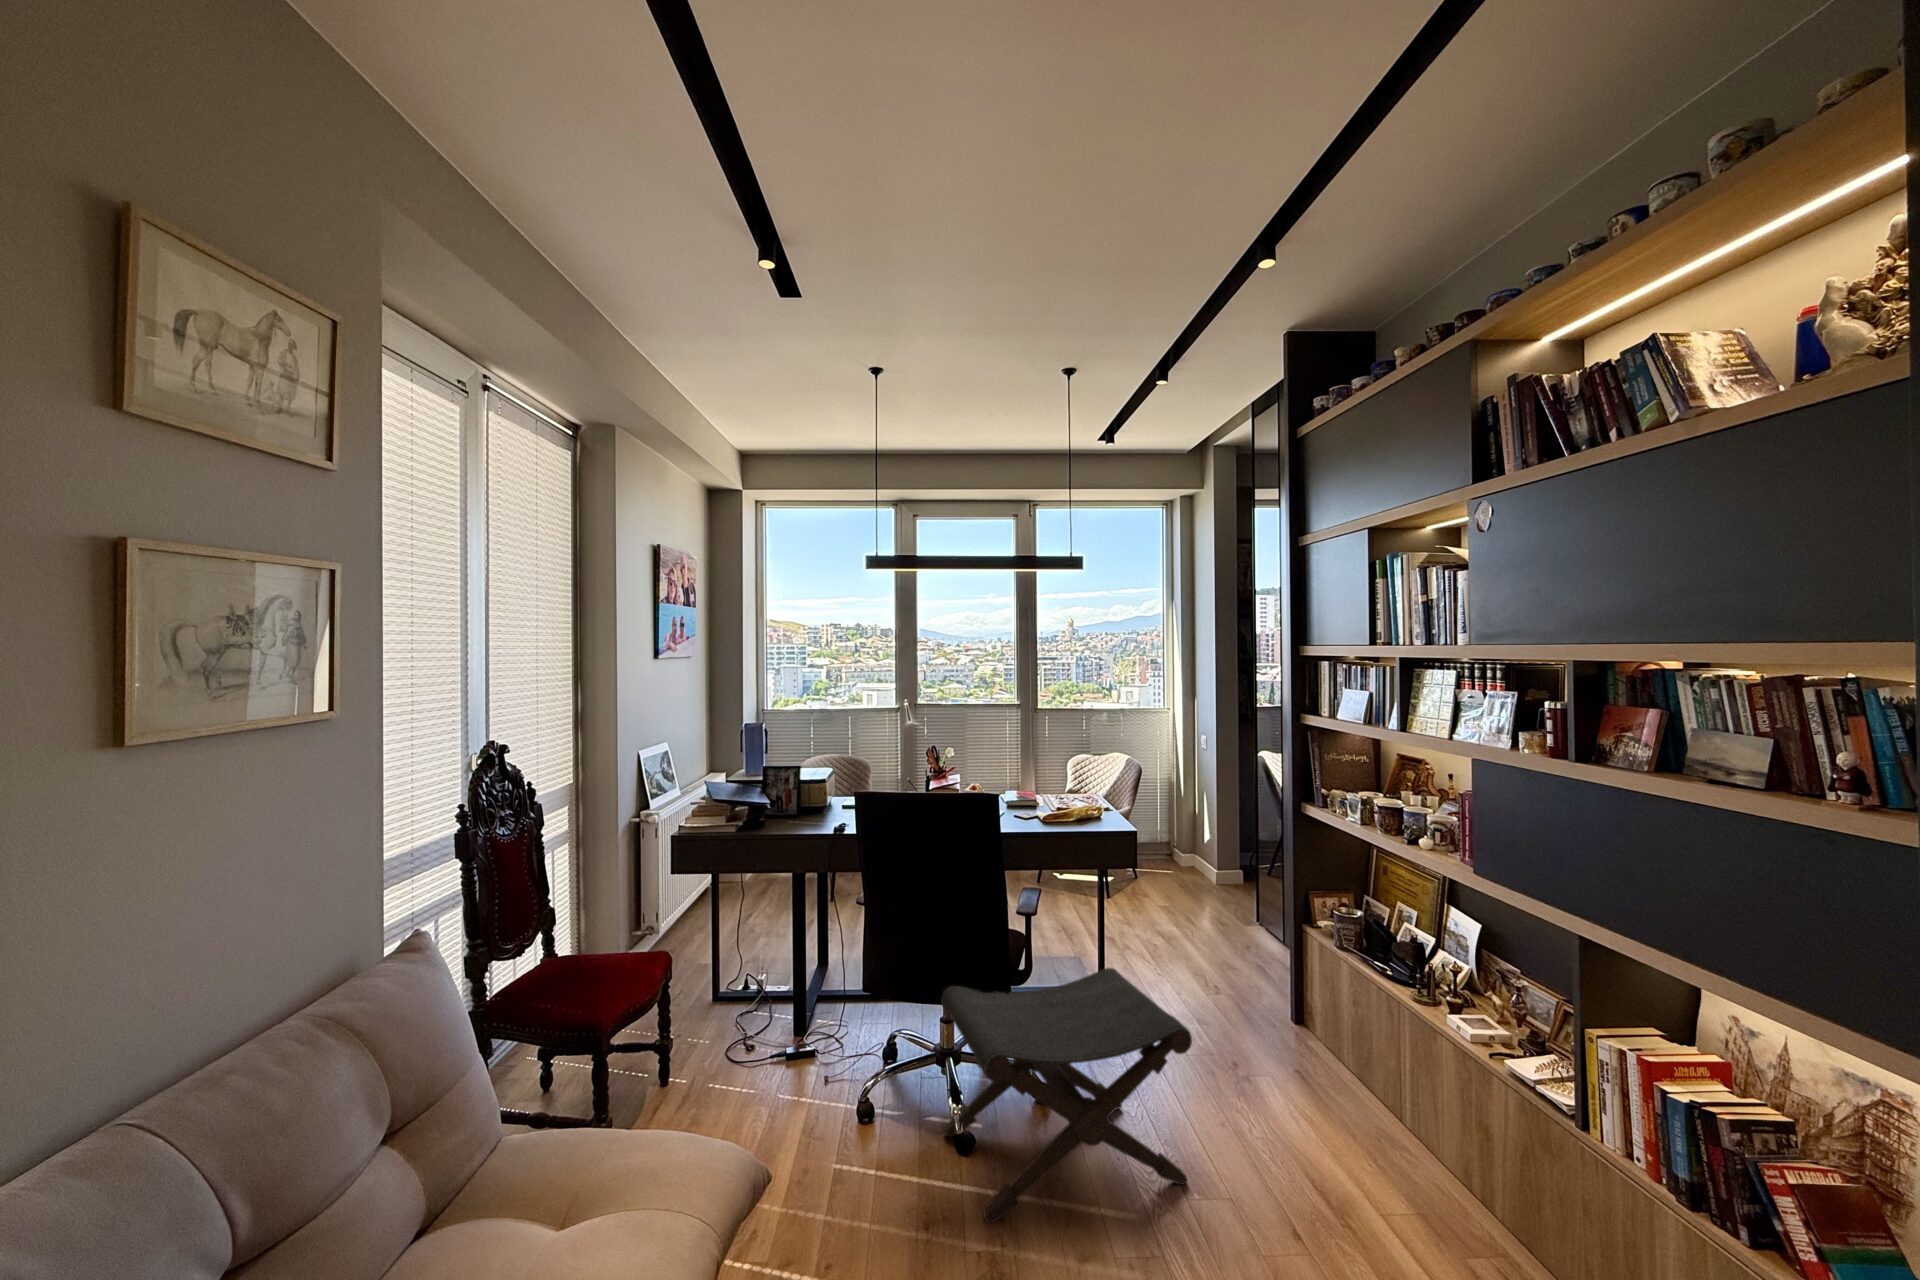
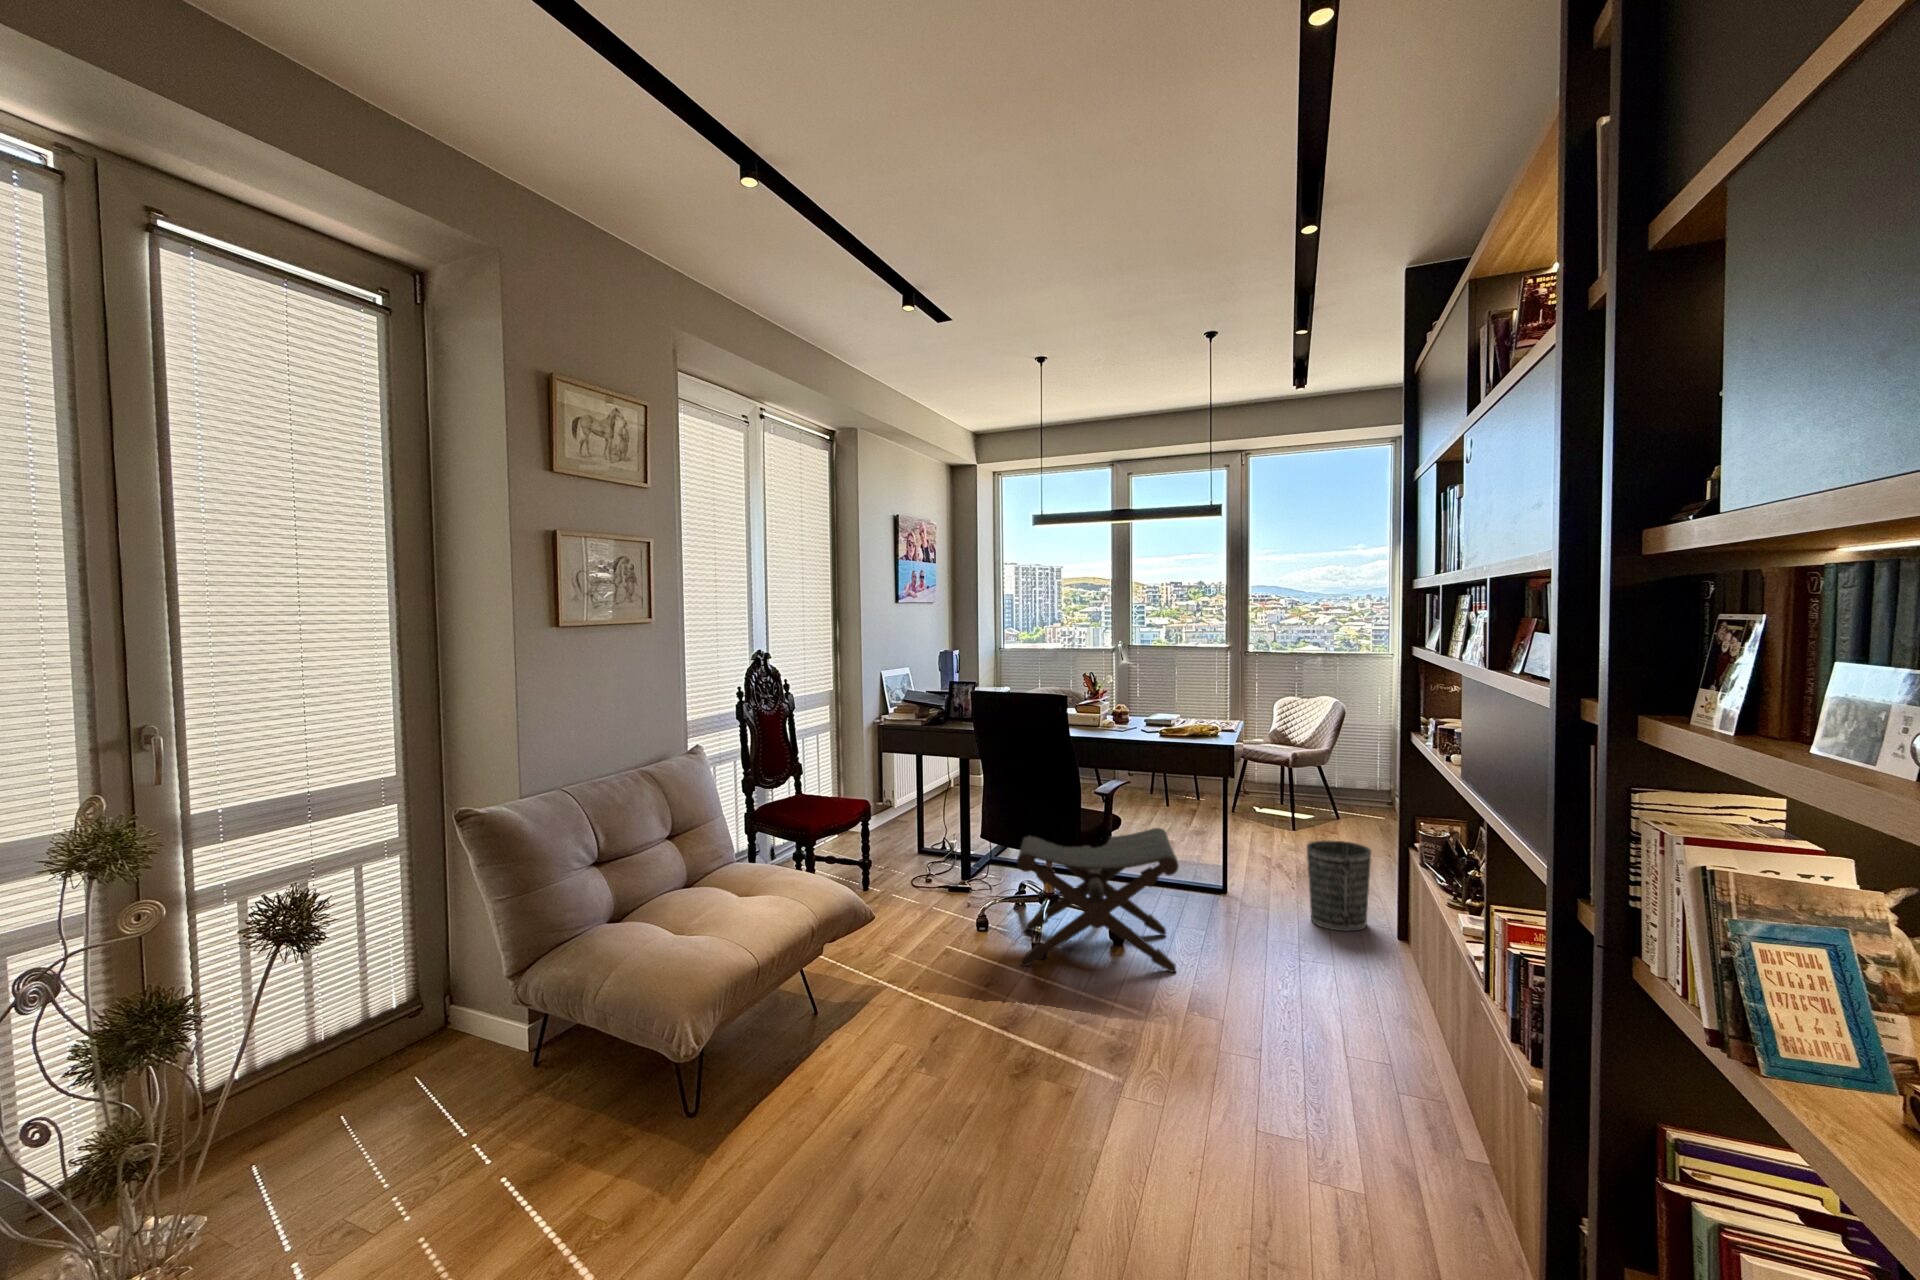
wastebasket: none [1236,945,1309,1058] -> present [1307,840,1371,931]

